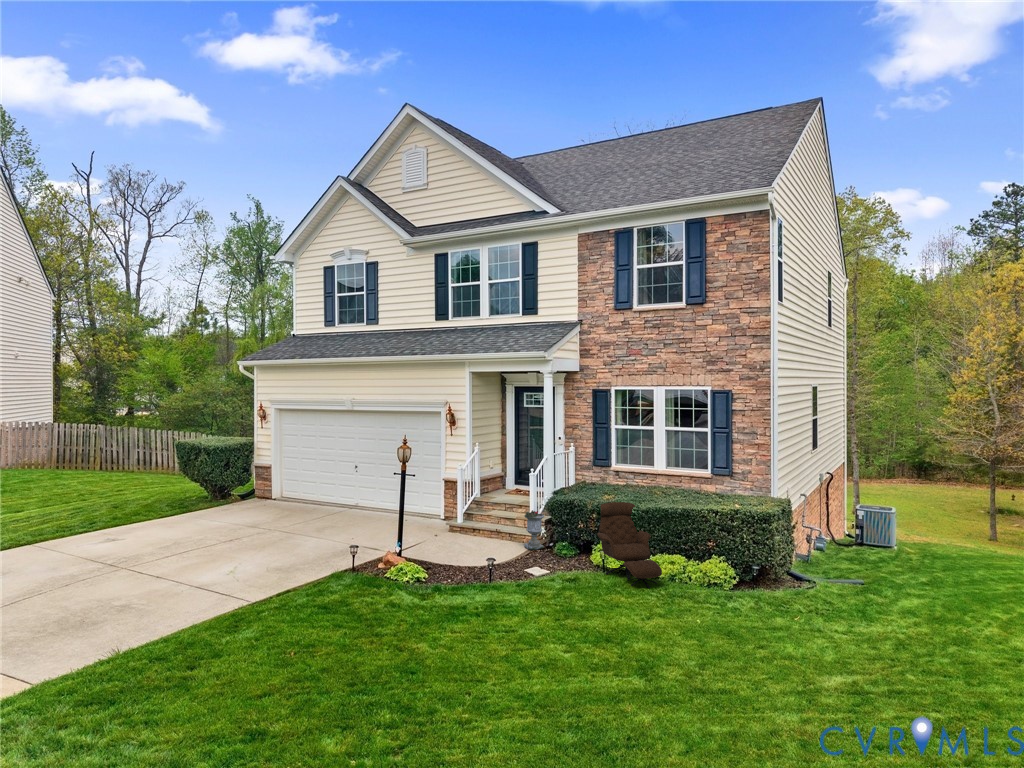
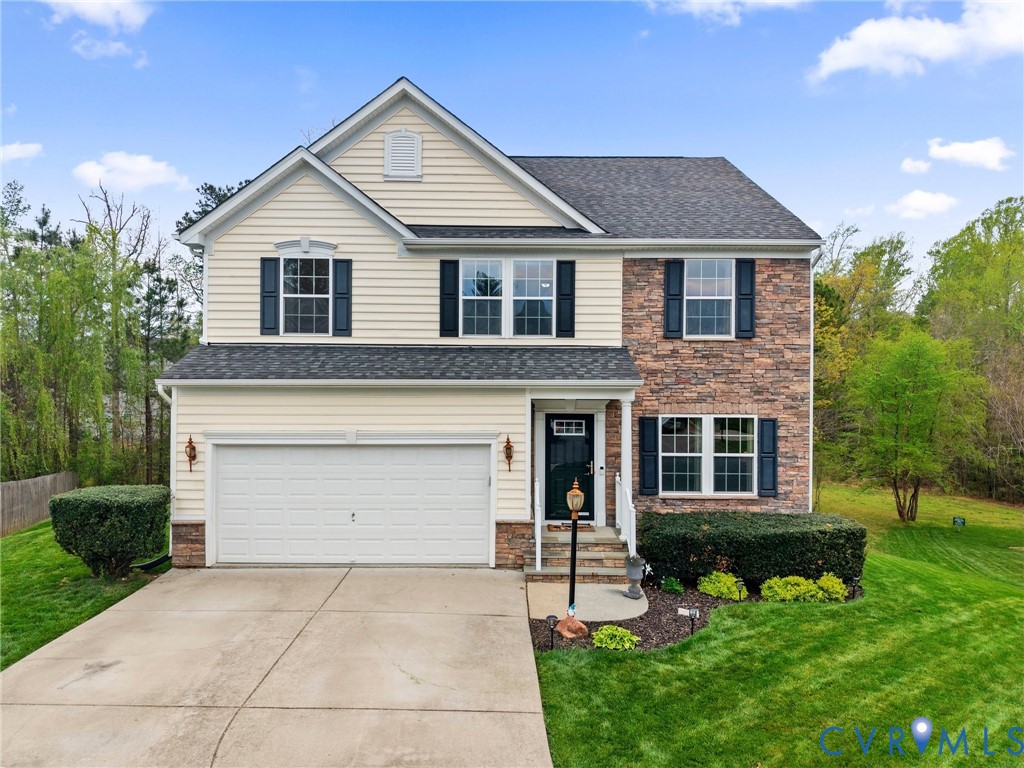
lounge chair: present [597,502,662,588] -> none [733,540,820,632]

